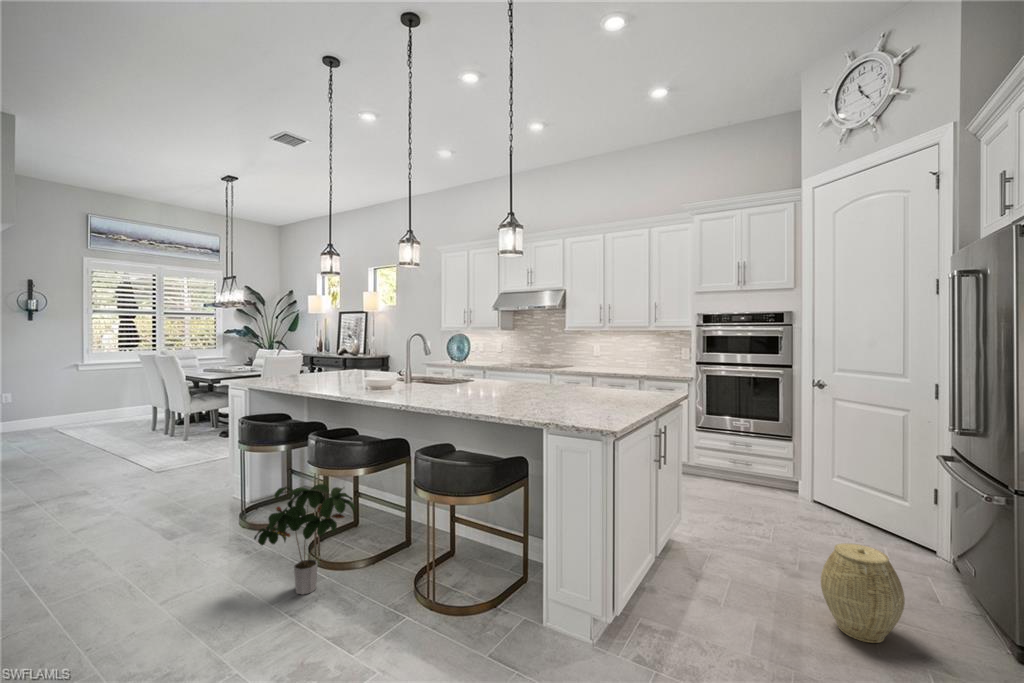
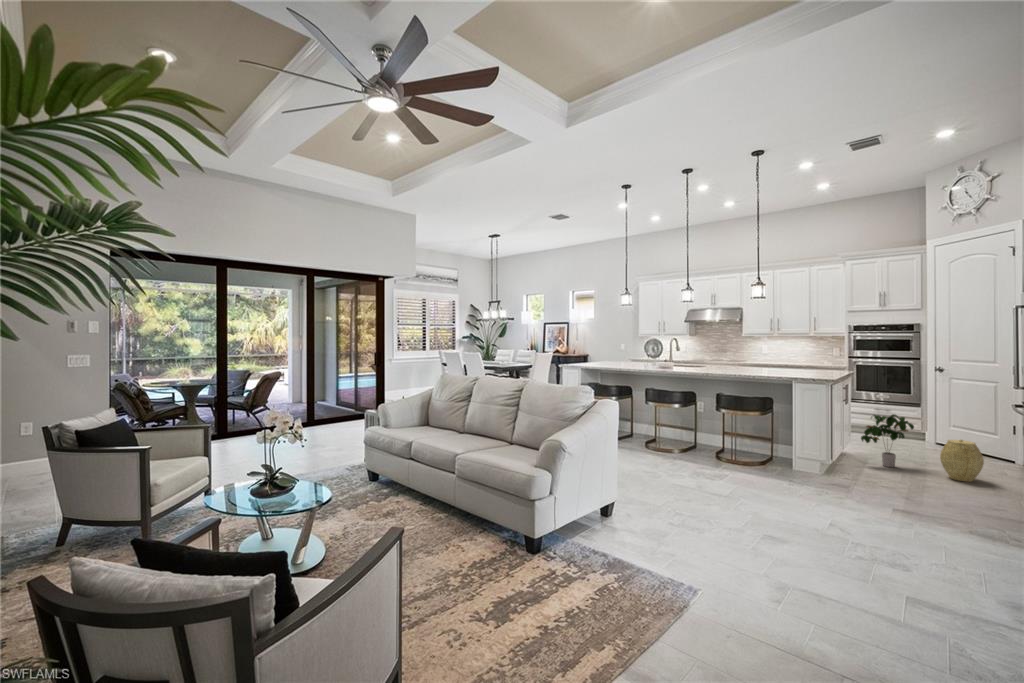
potted plant: present [254,484,355,594] -> present [861,414,914,467]

